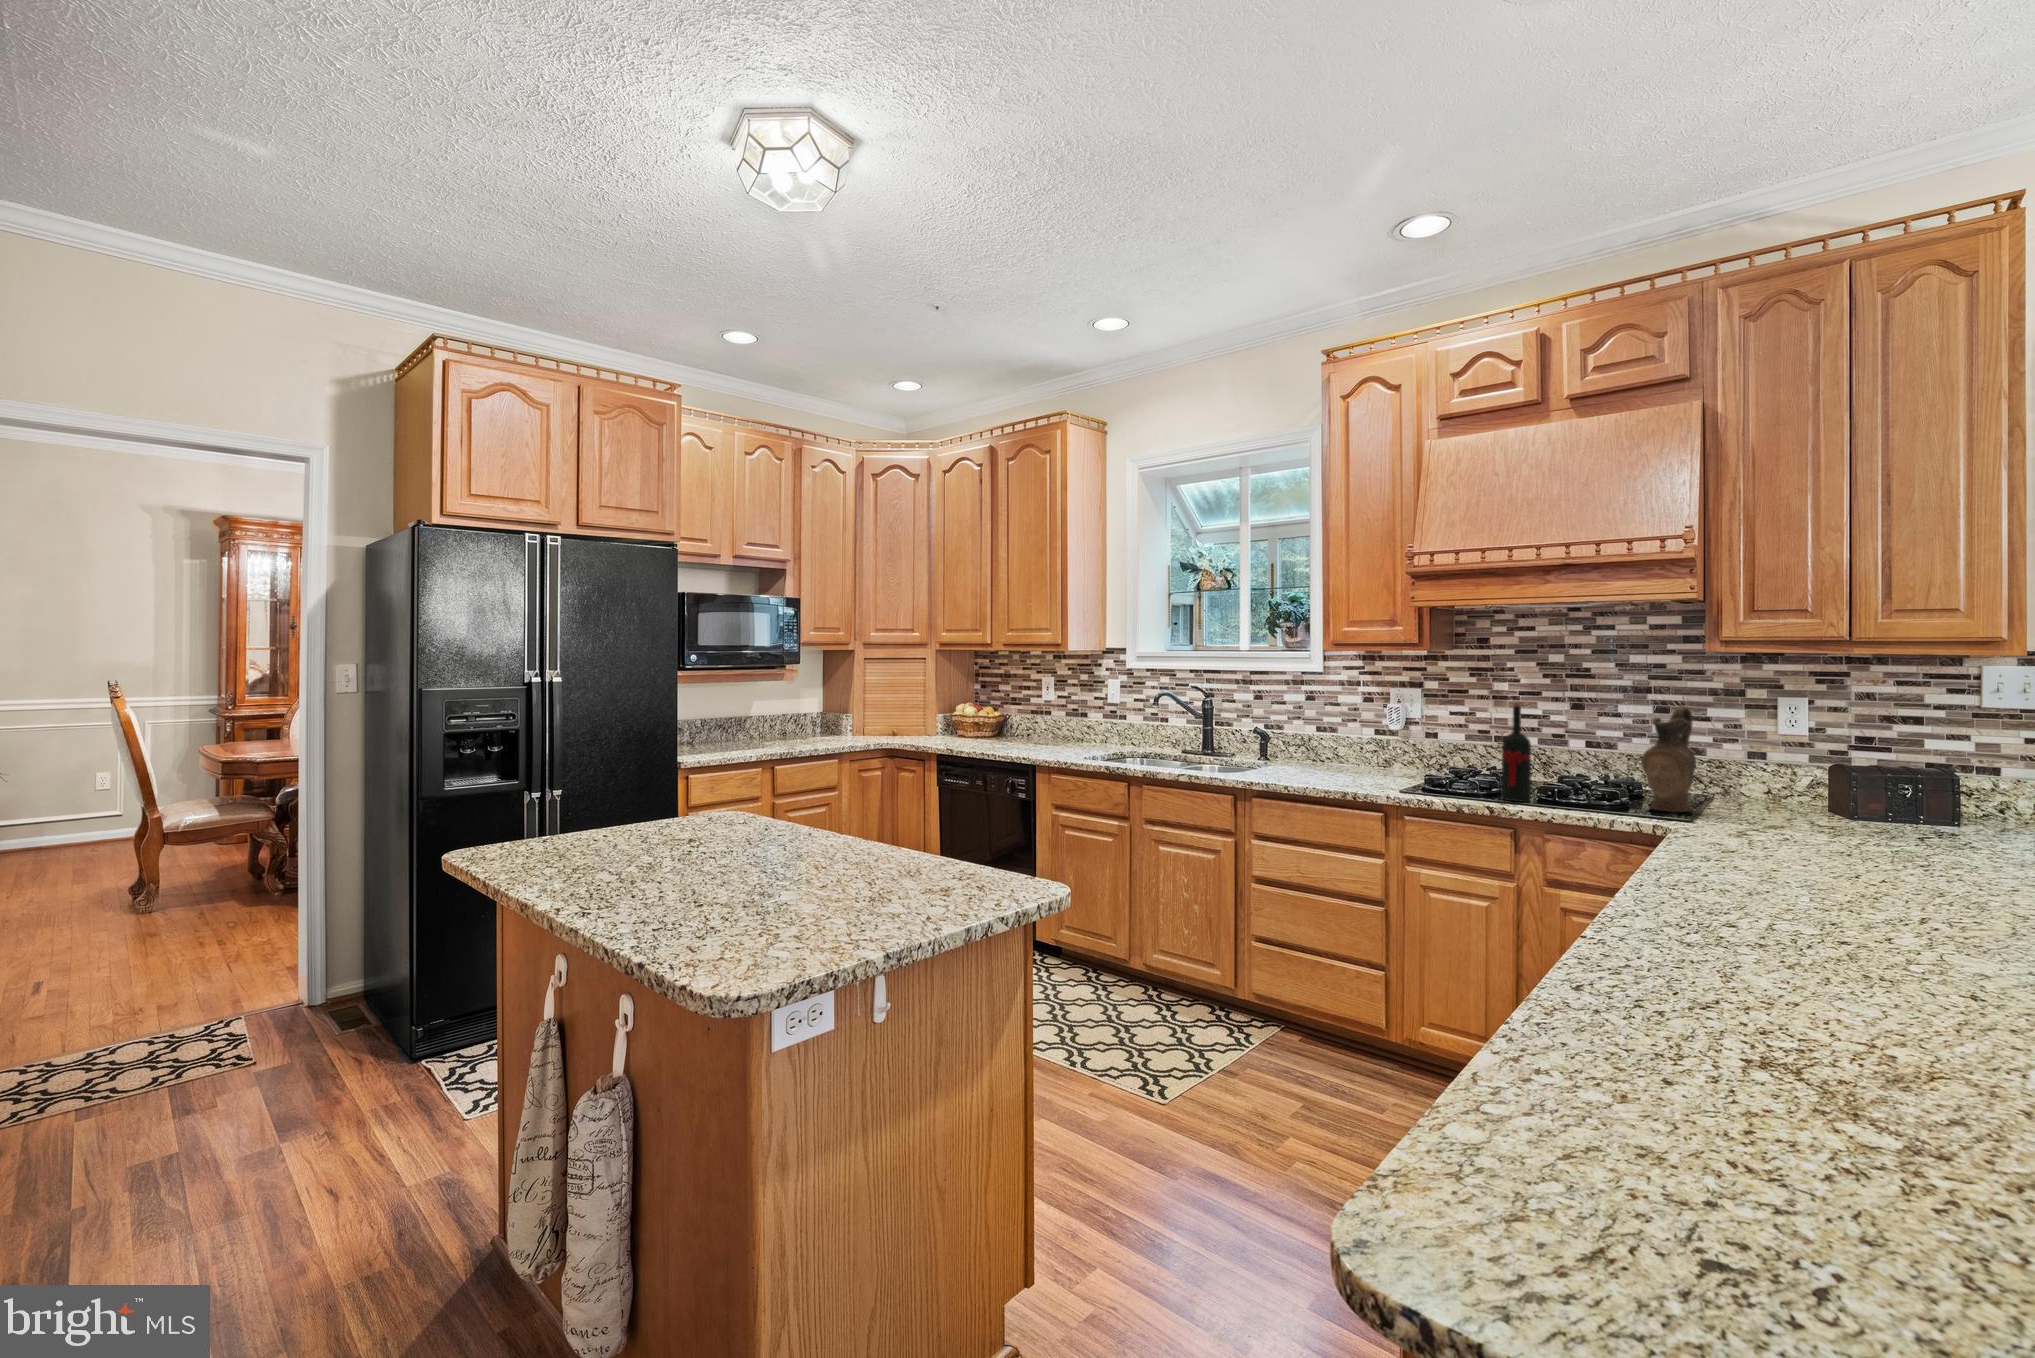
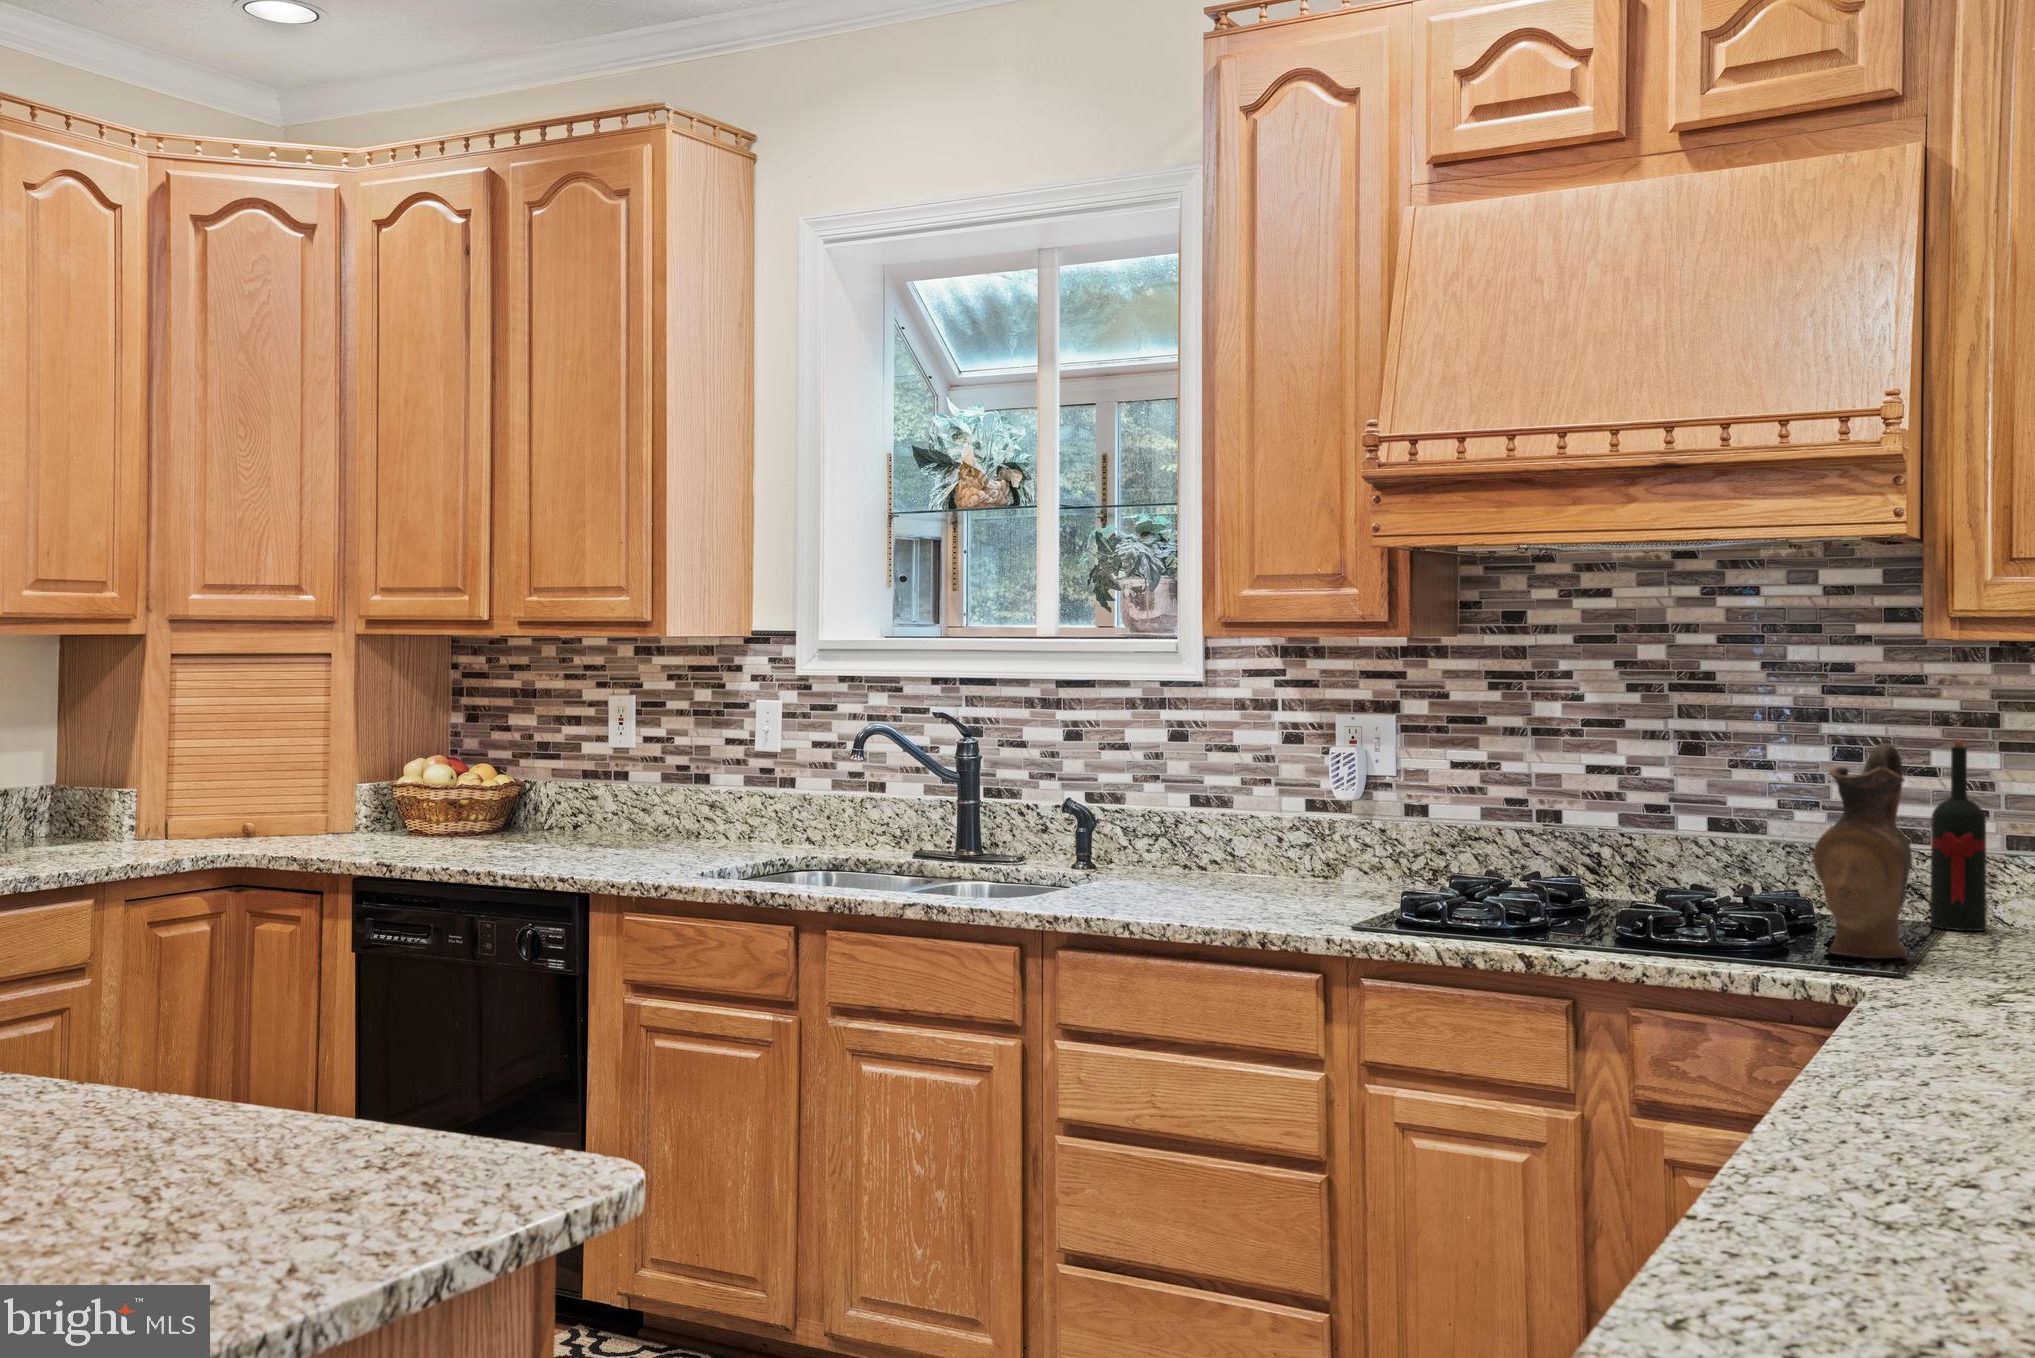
wine bottle: present [1501,702,1531,802] -> present [1930,739,1986,931]

